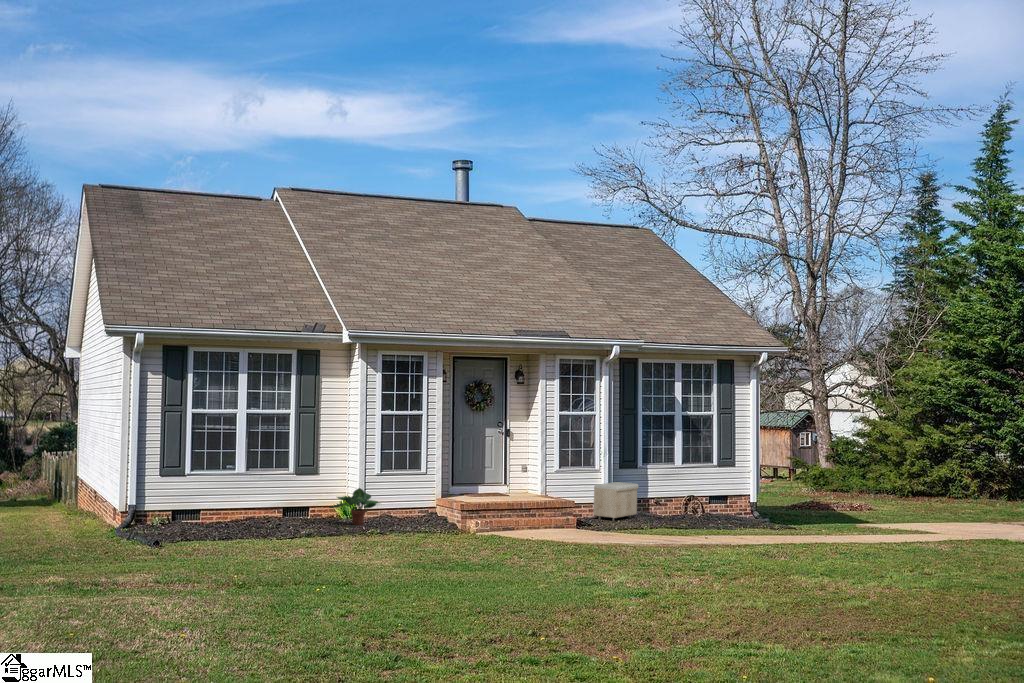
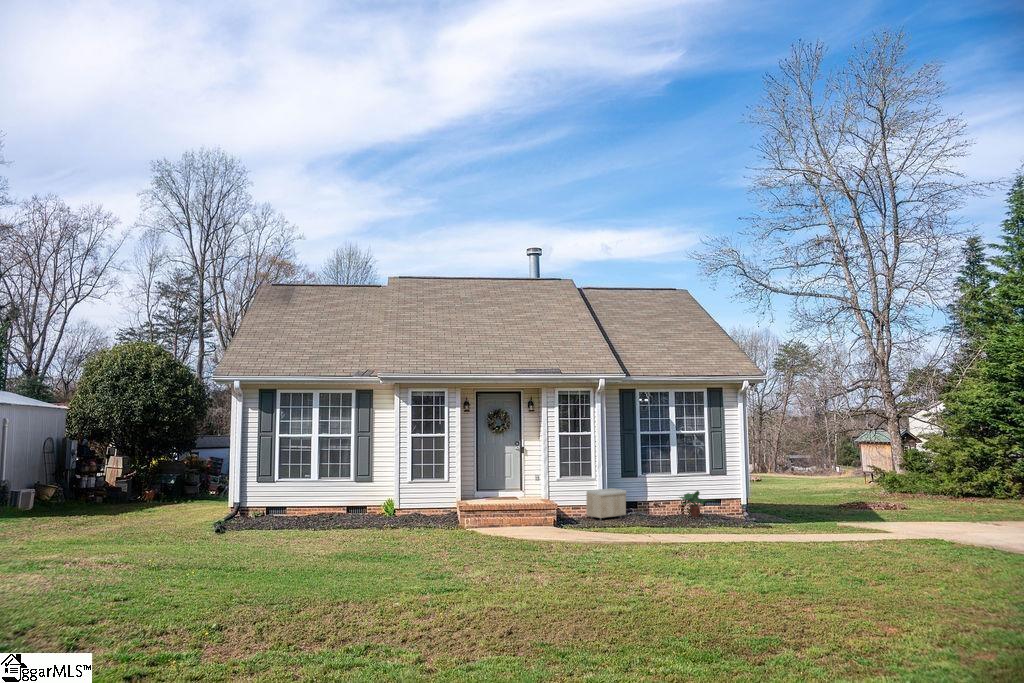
potted plant: present [329,488,378,525] -> present [679,491,712,517]

